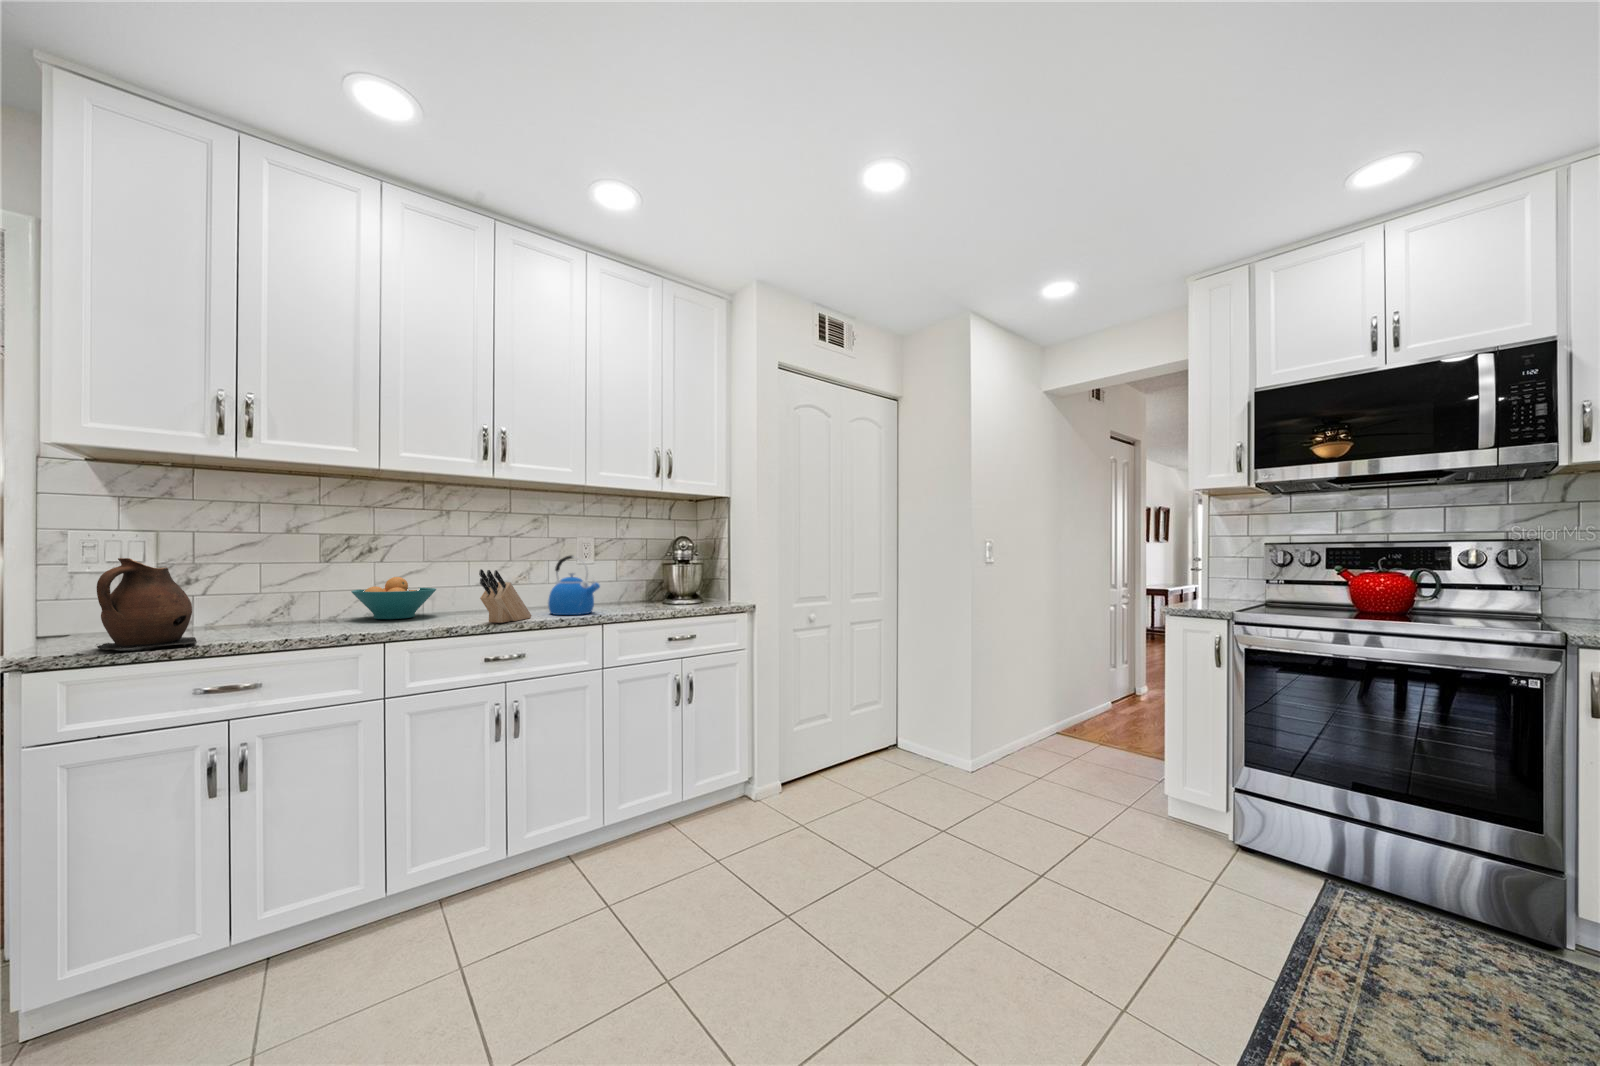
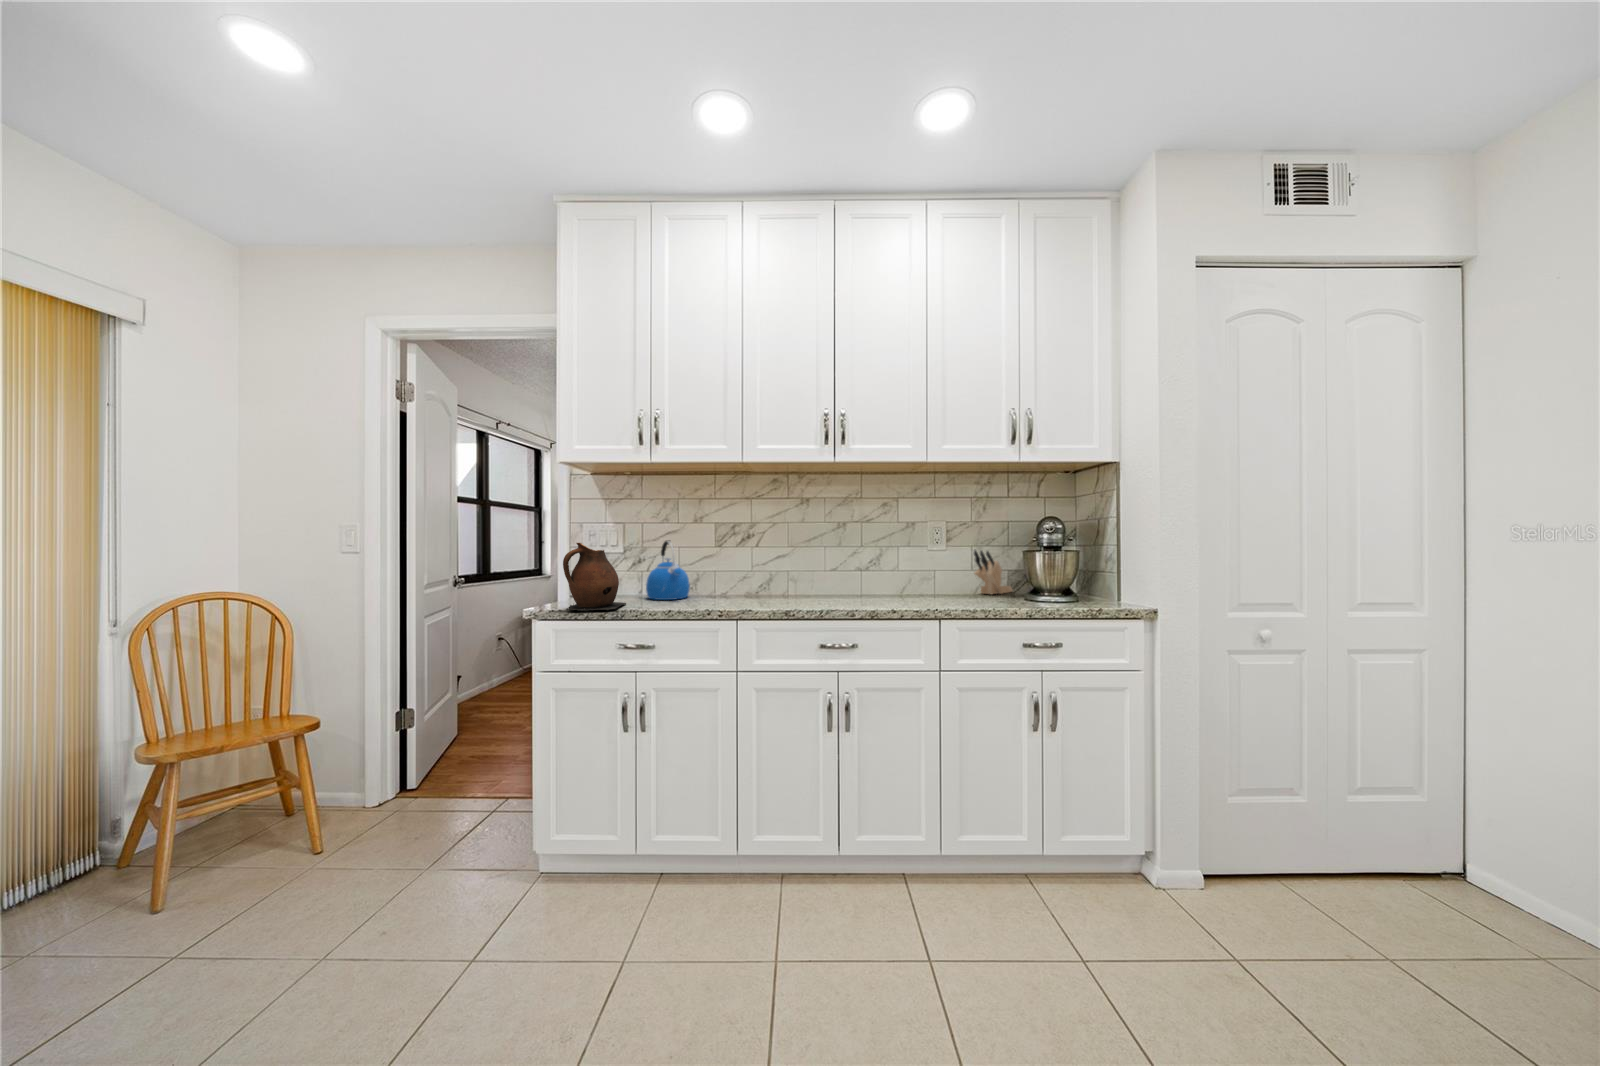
kettle: present [548,555,600,615] -> present [646,540,690,600]
knife block: present [479,569,532,623] -> present [974,550,1012,594]
fruit bowl: present [351,577,436,619] -> none [734,559,797,597]

